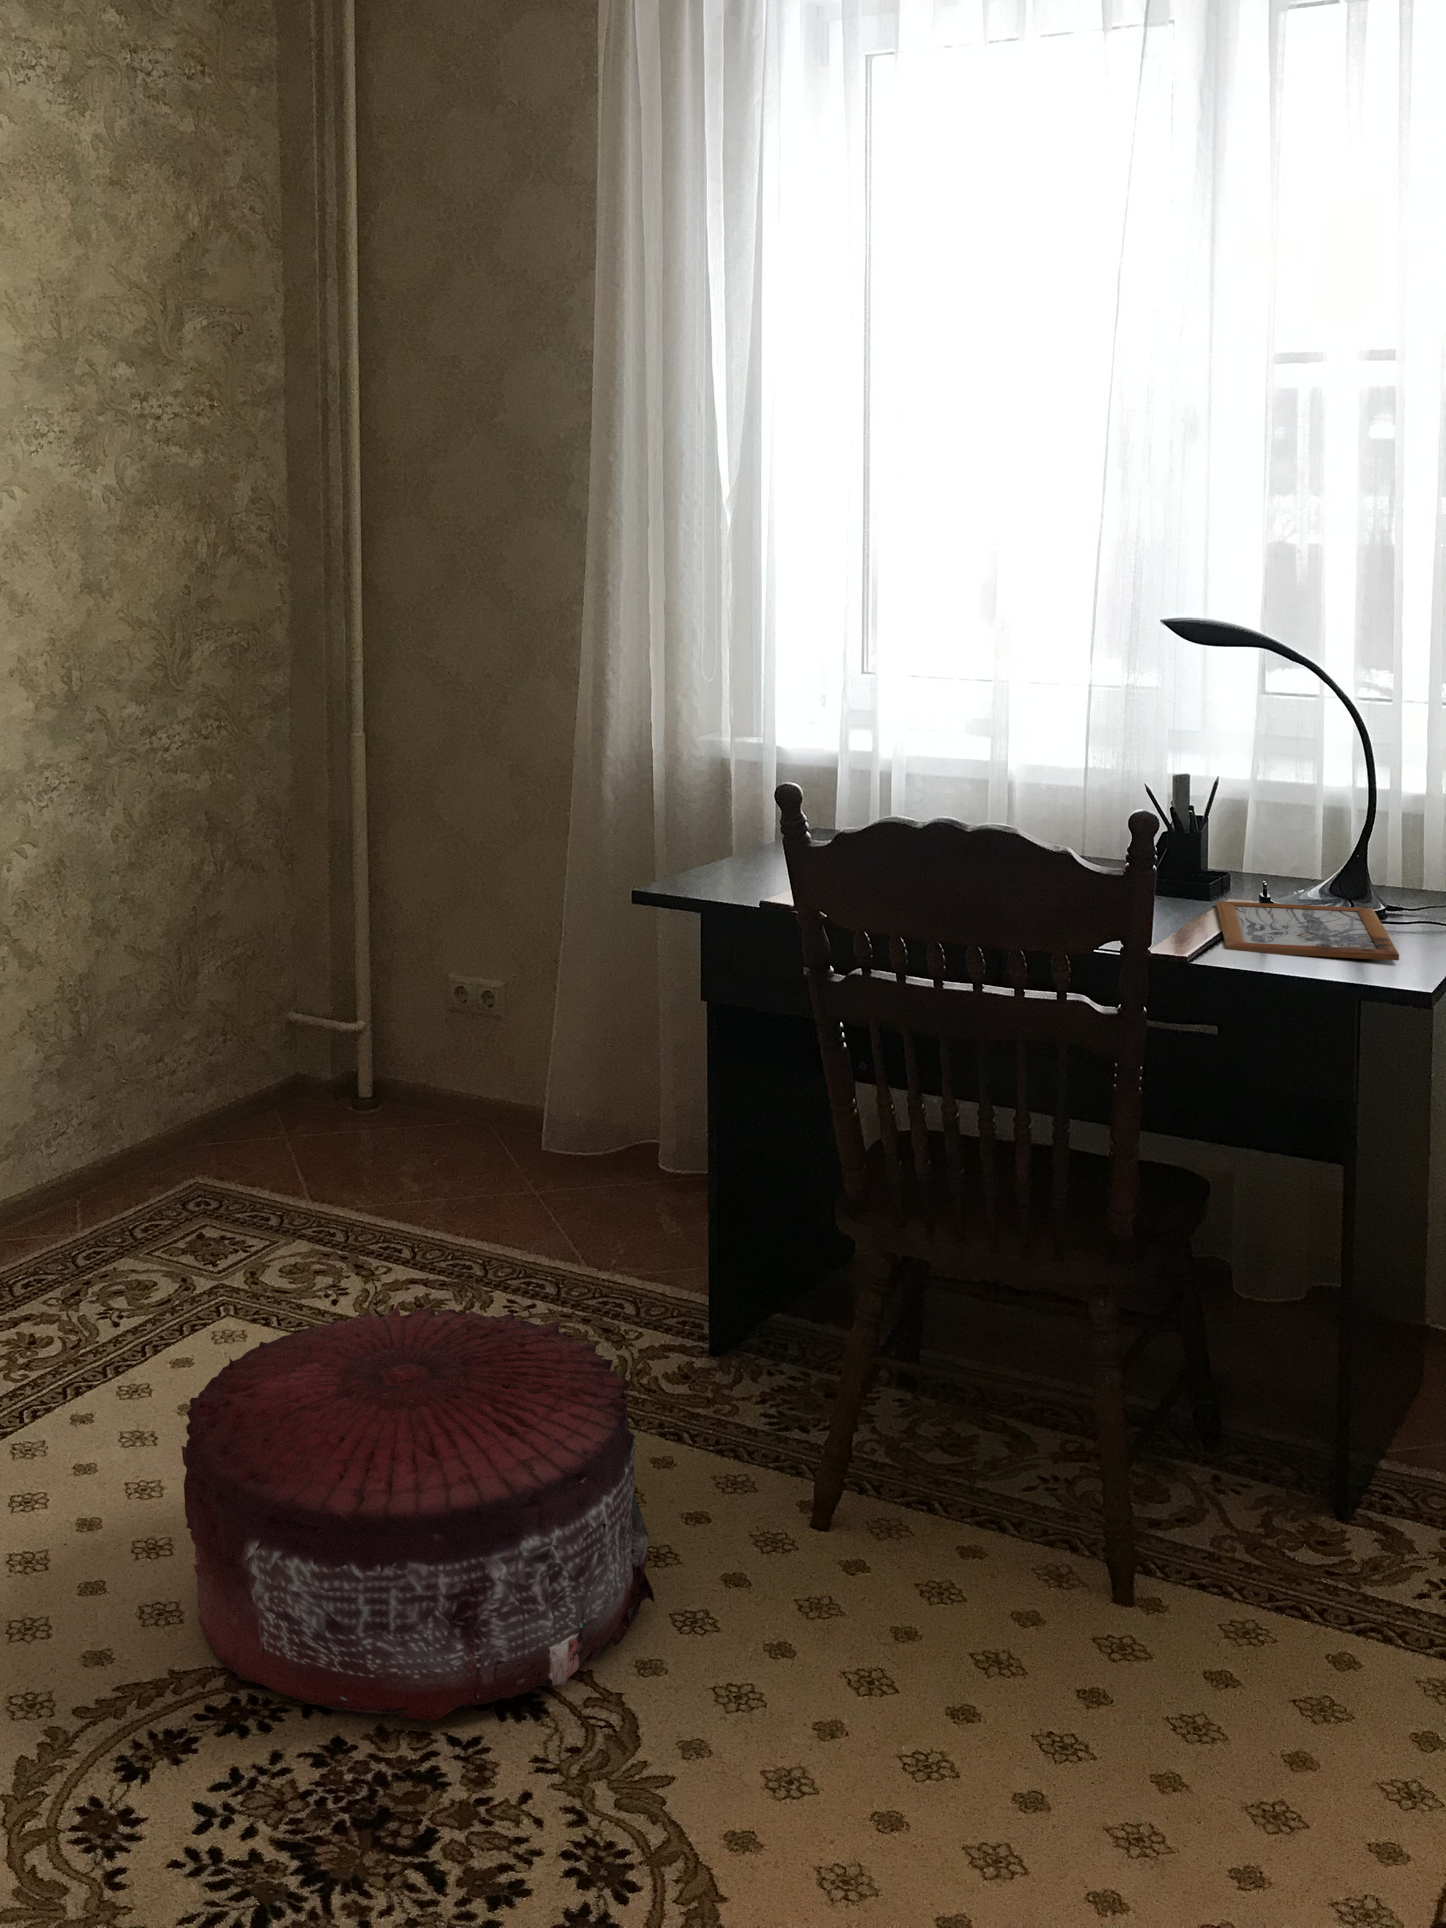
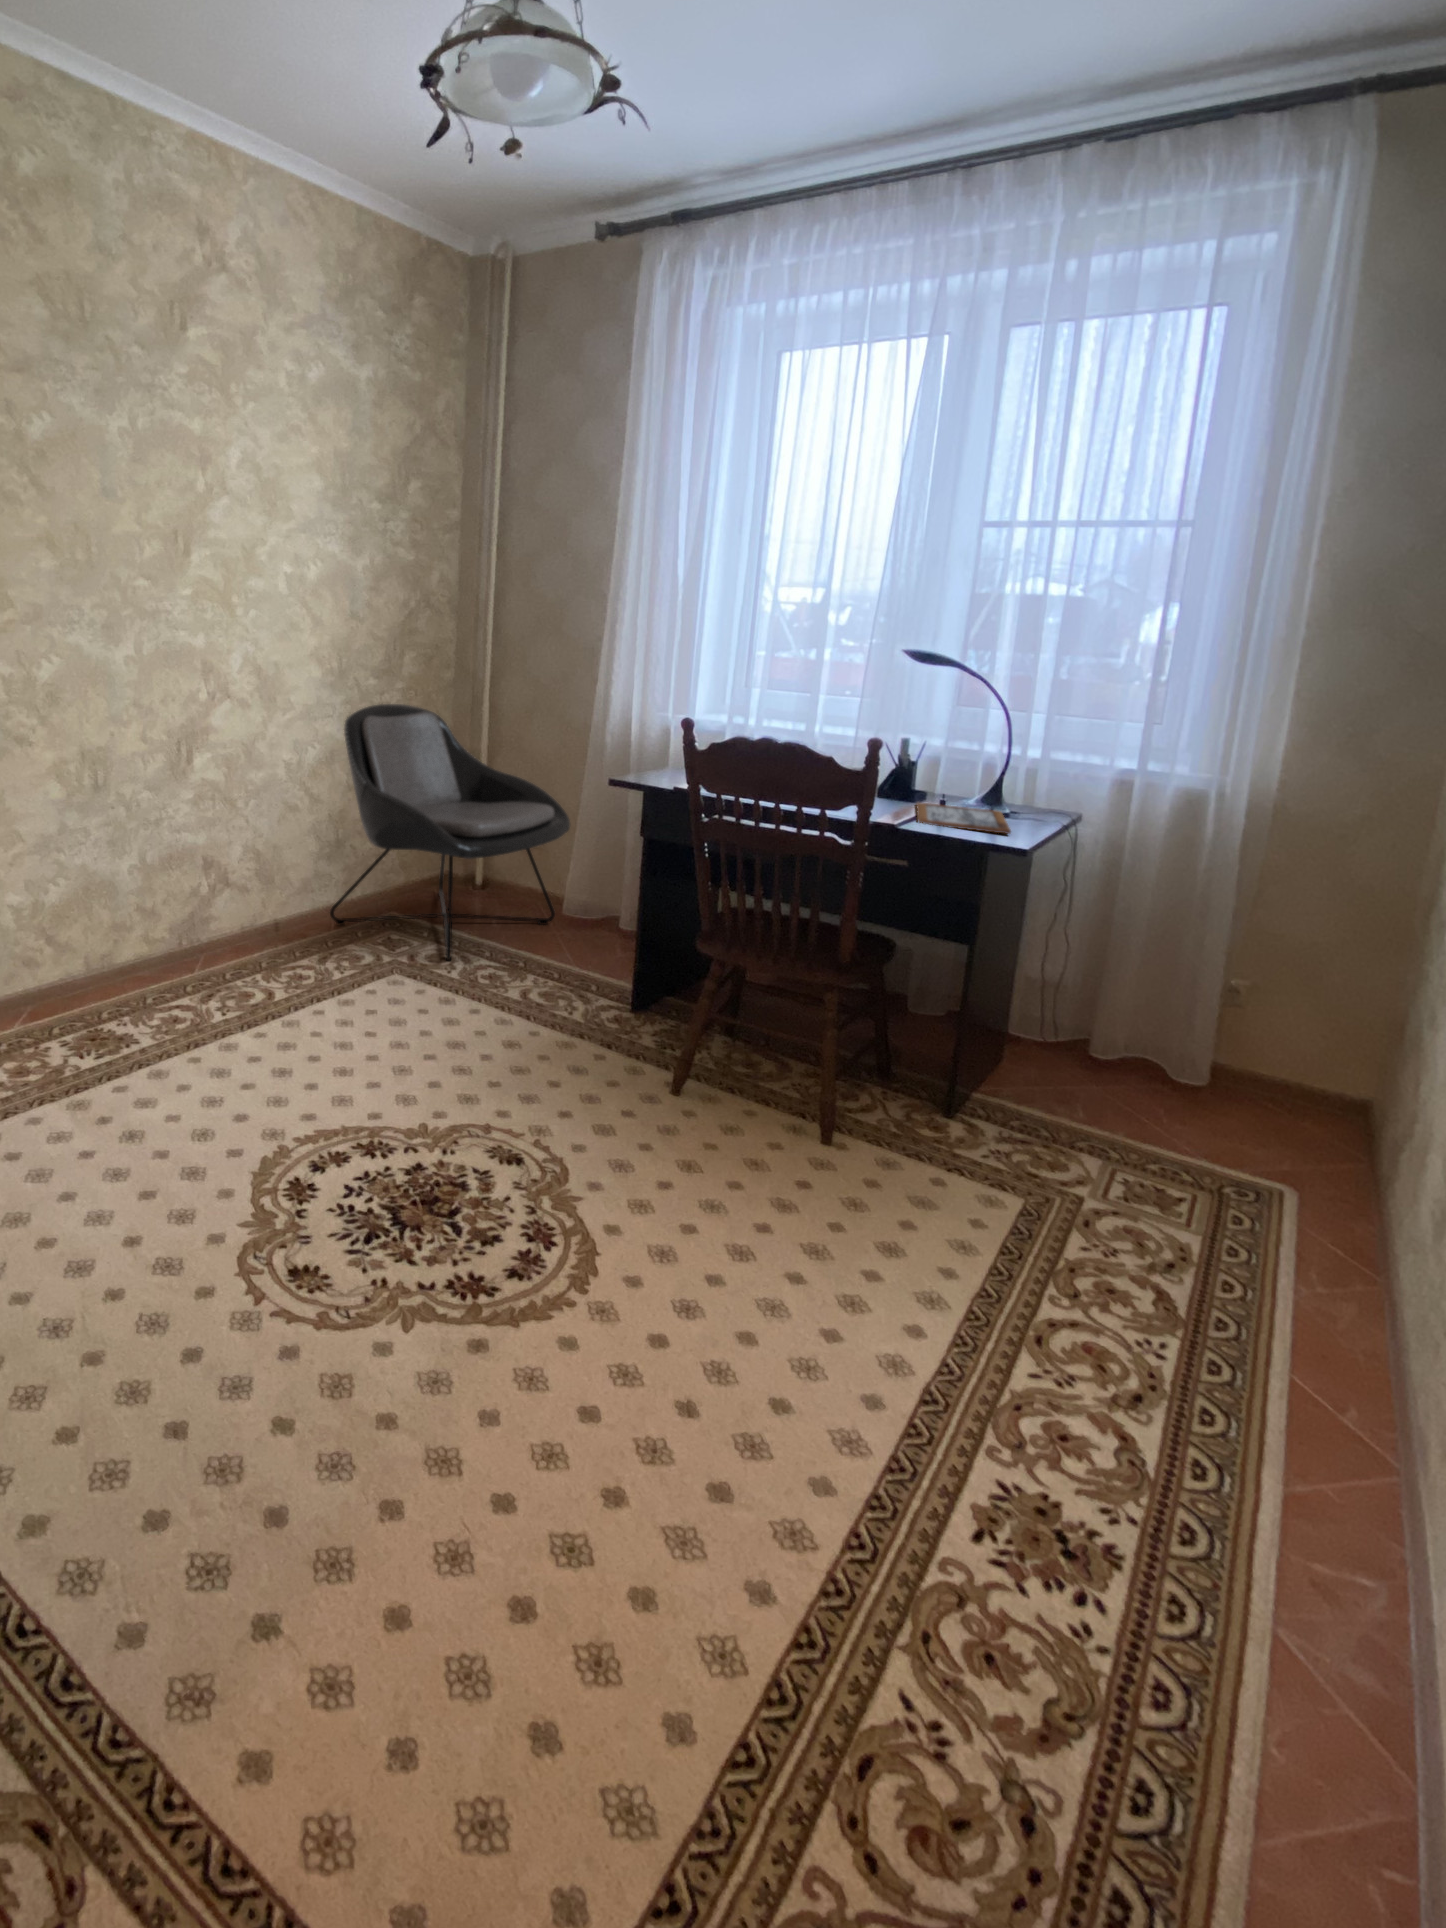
lounge chair: none [75,753,547,1275] -> present [330,704,570,961]
pouf: present [181,1305,654,1722] -> none [357,967,585,1161]

